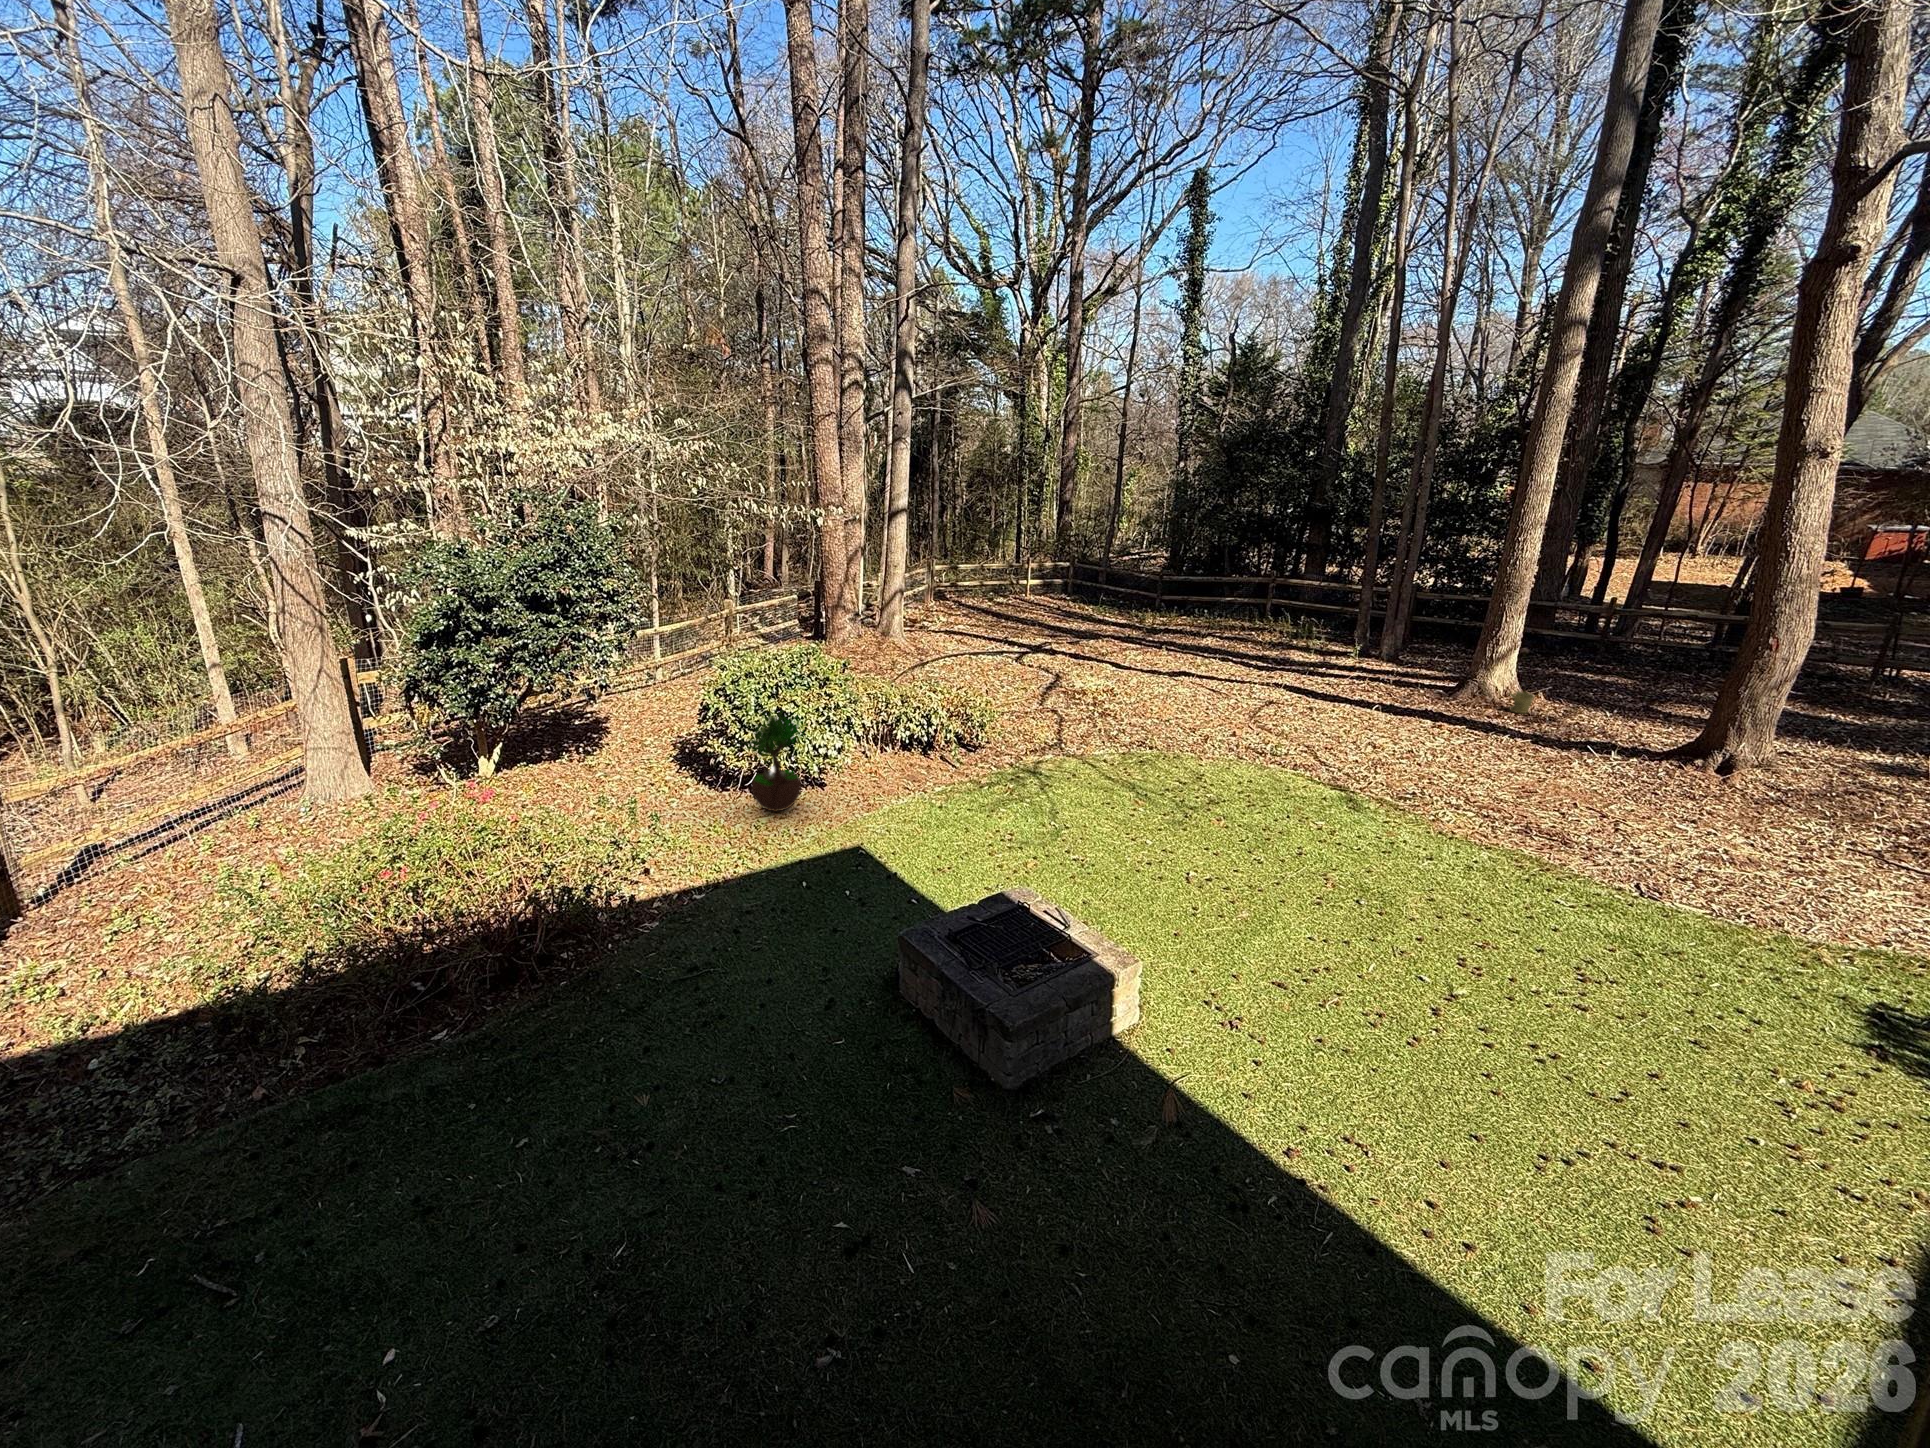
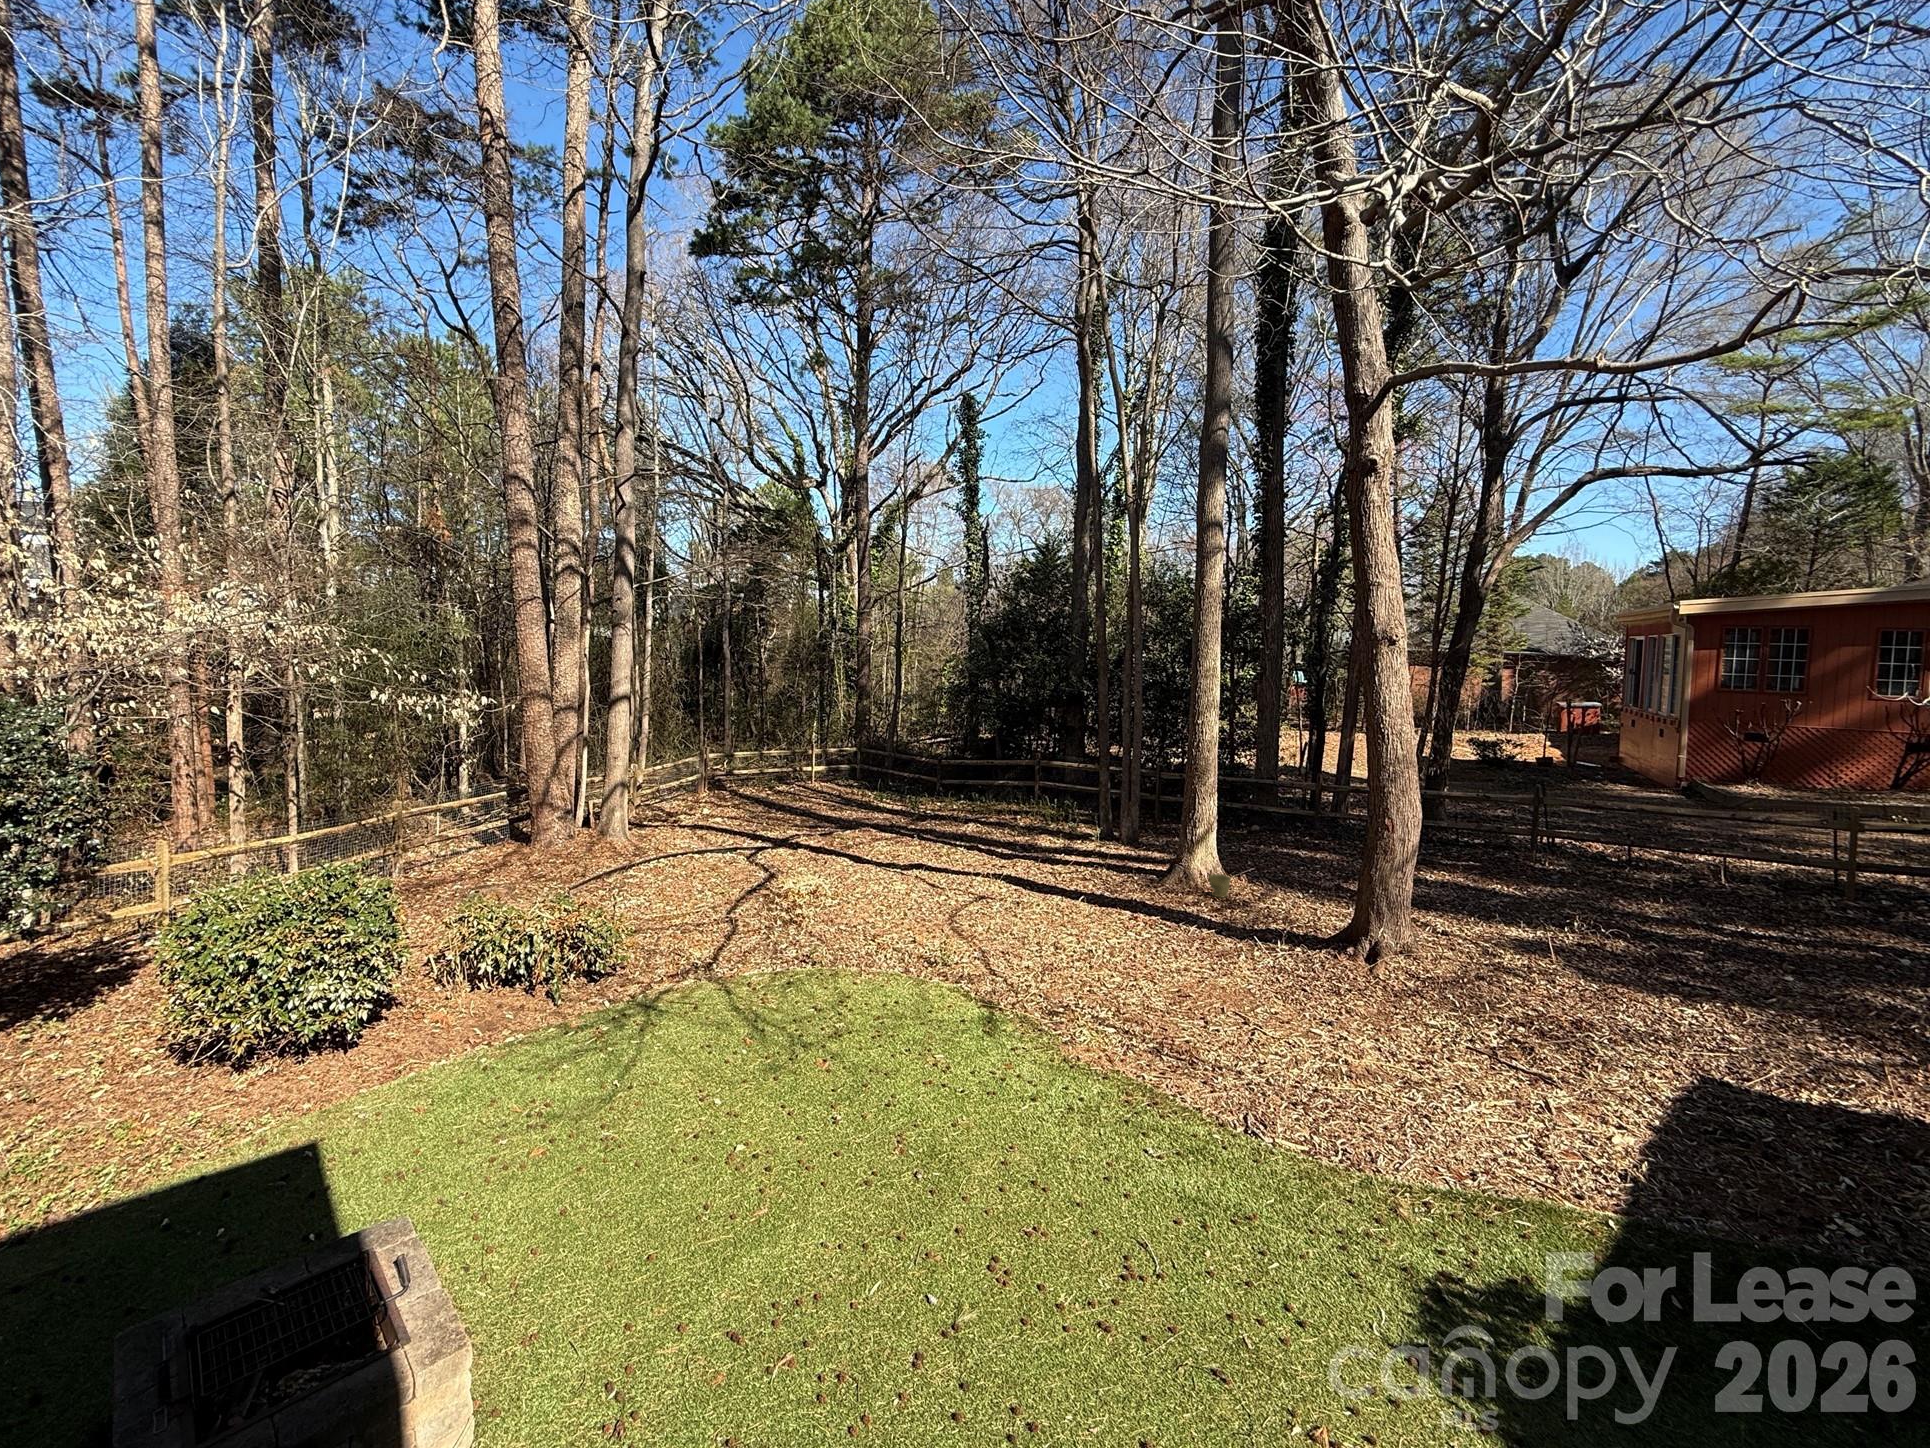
potted tree: present [740,711,803,811] -> none [219,959,324,1095]

